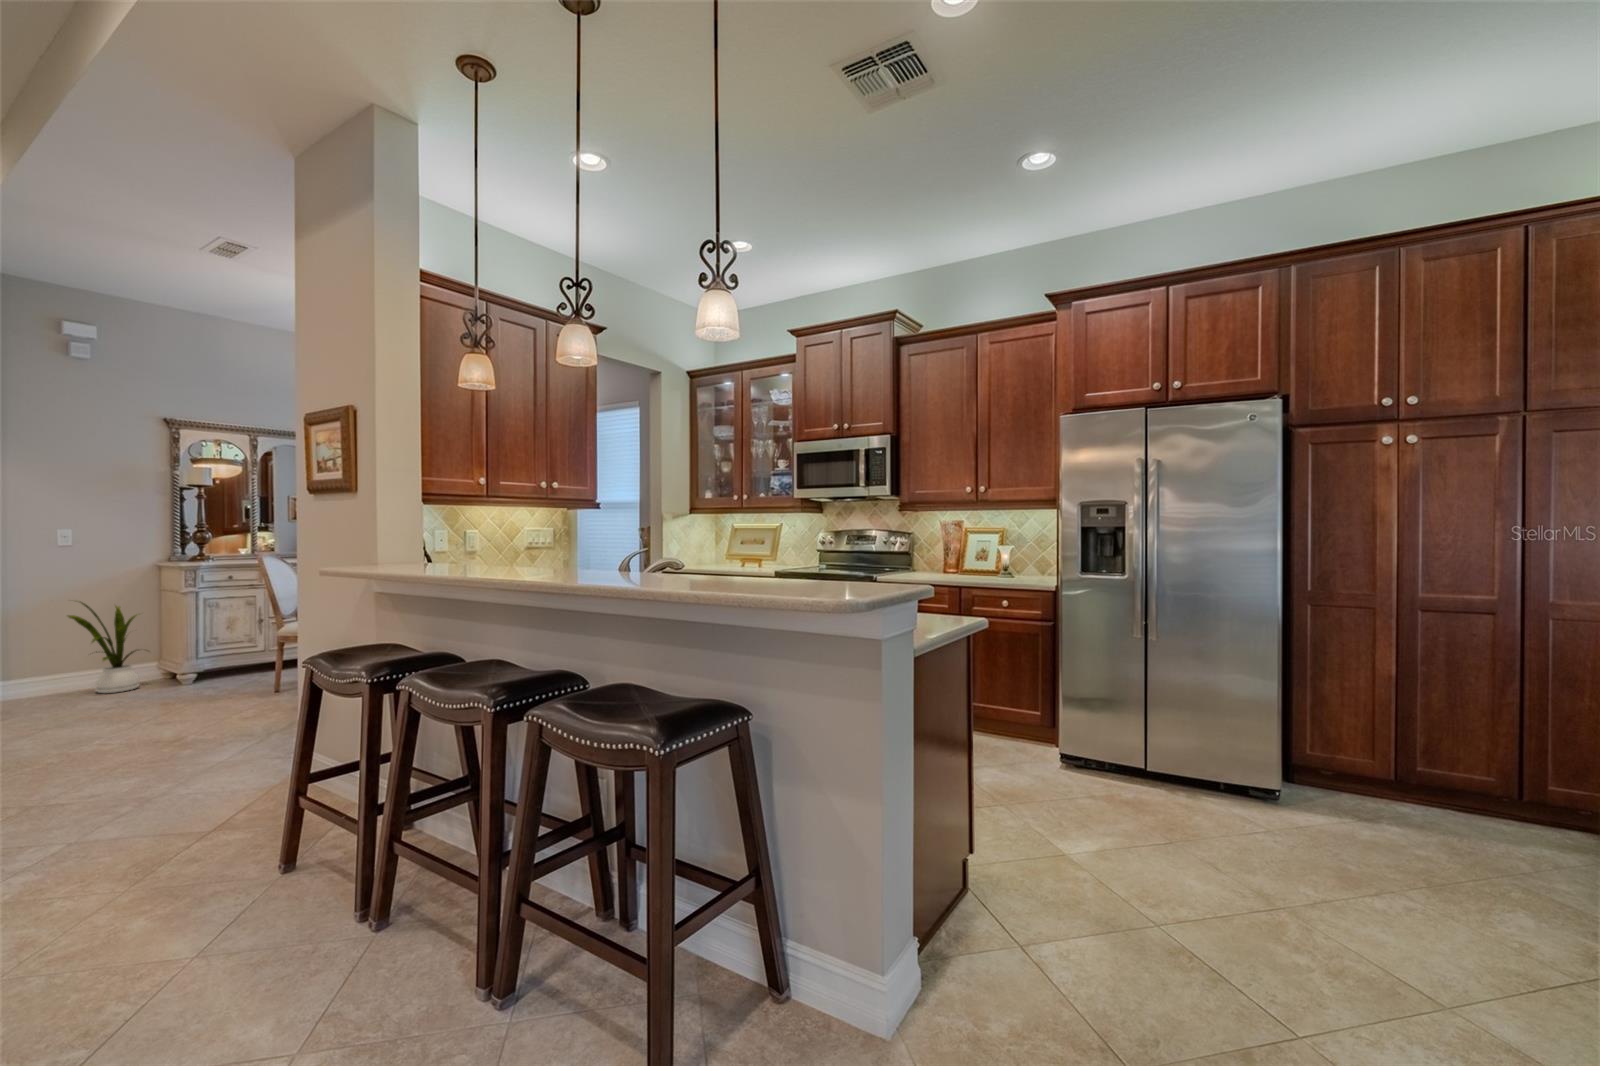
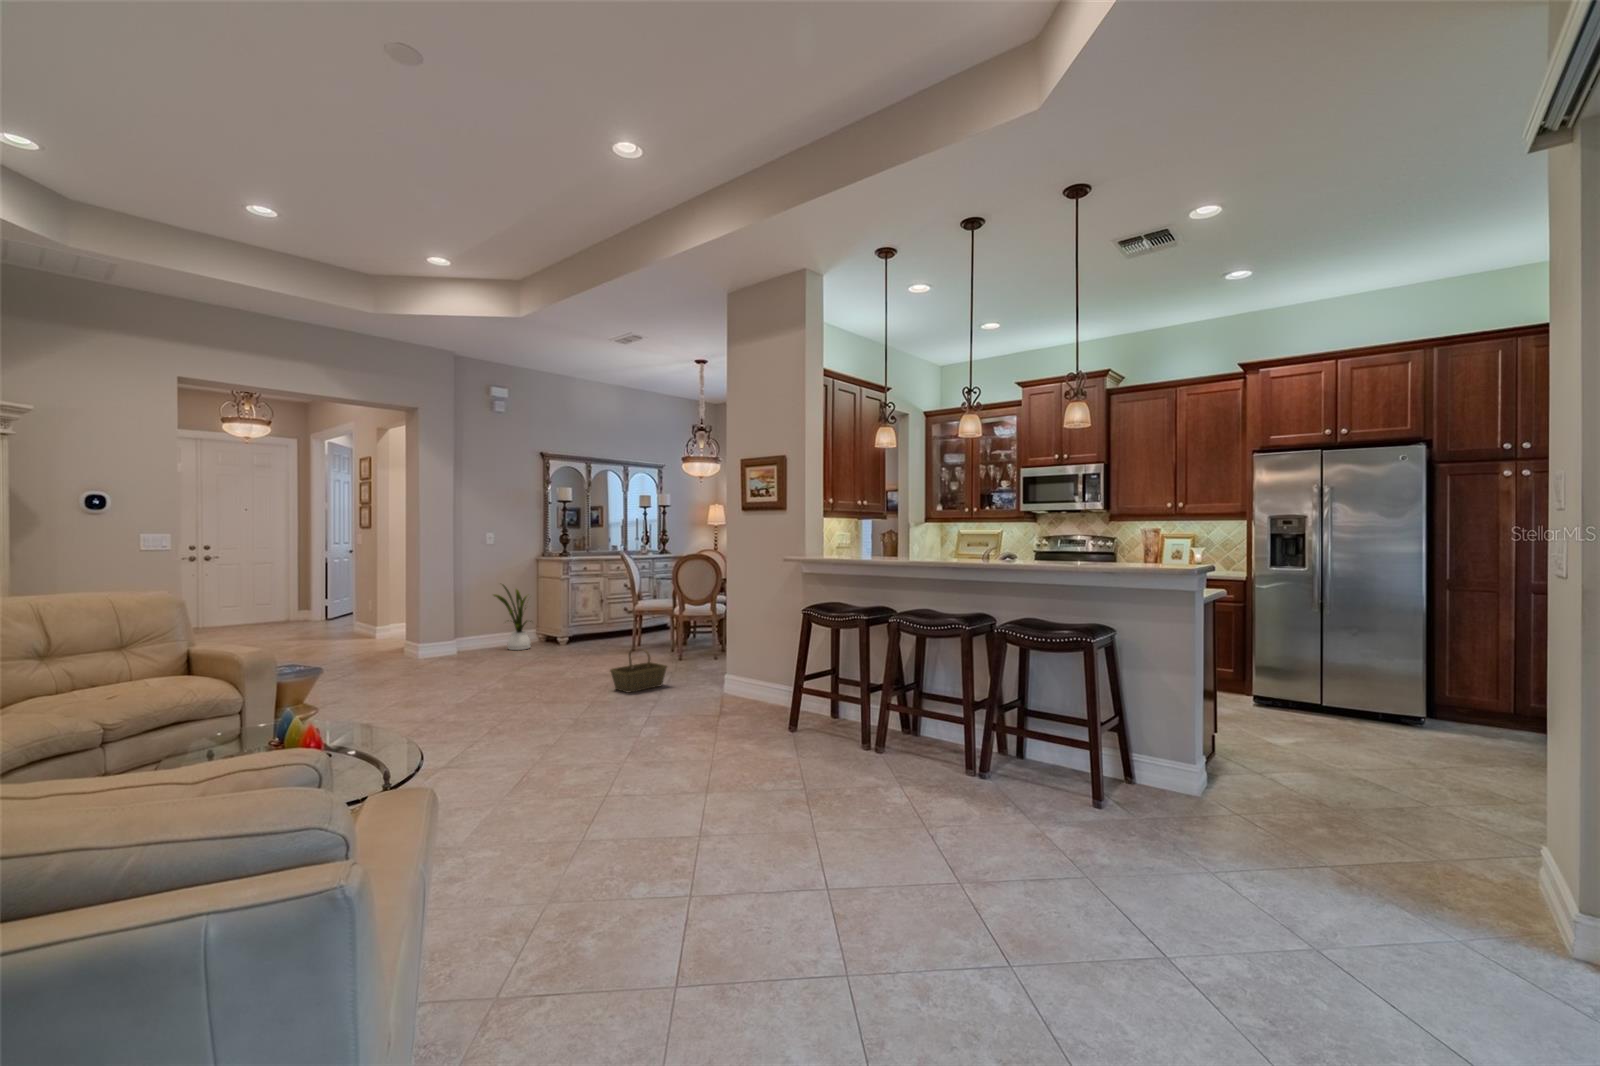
basket: none [99,708,220,784] -> present [610,649,667,692]

